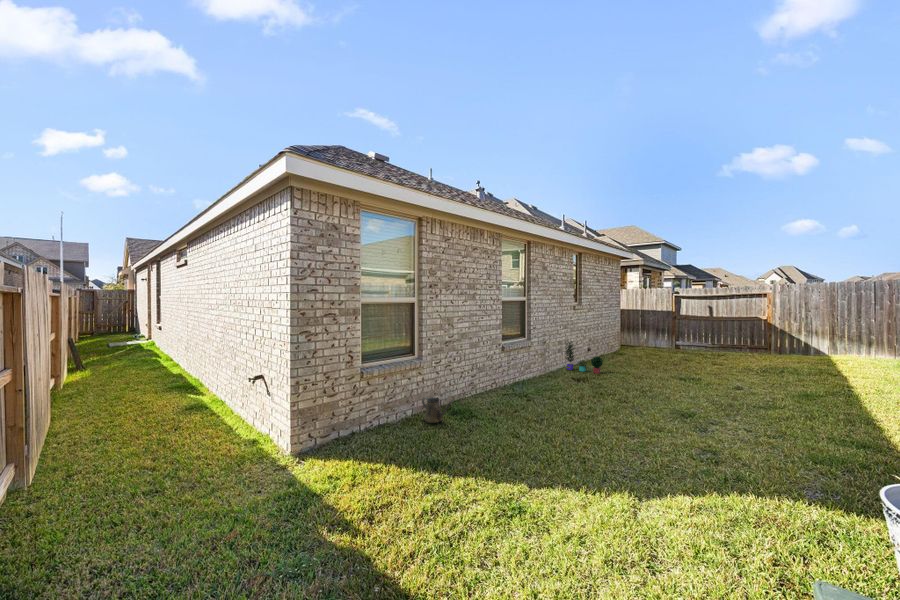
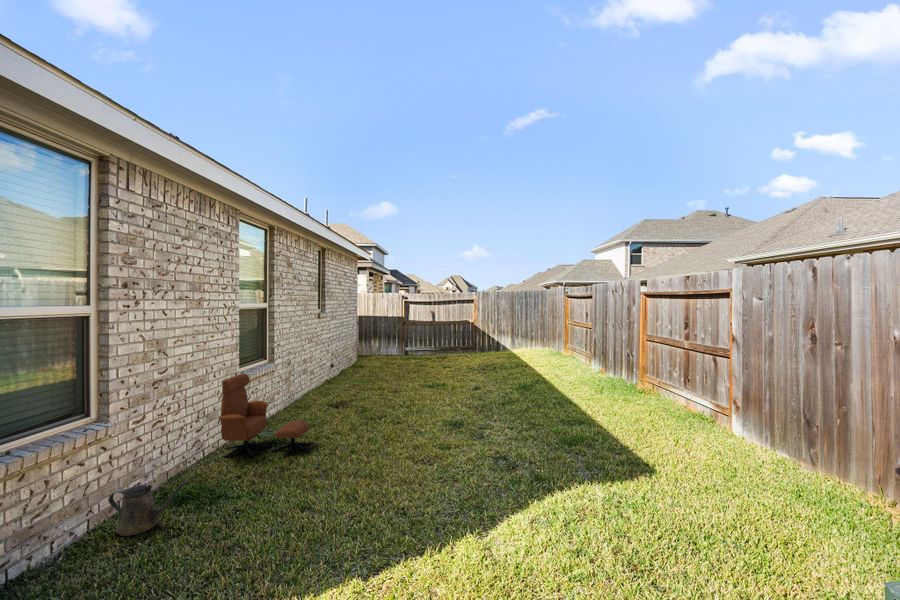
potted plant: present [565,341,603,374] -> none [310,357,358,394]
lounge chair: none [484,345,544,406] -> present [218,374,310,458]

